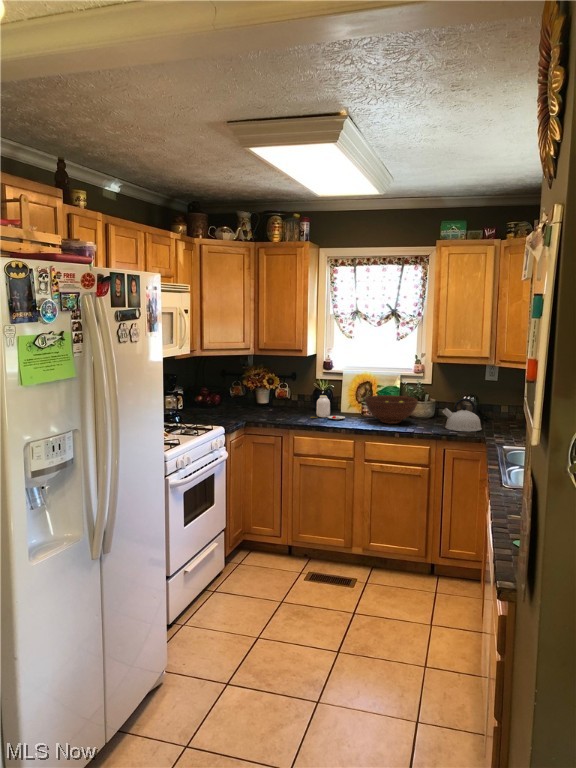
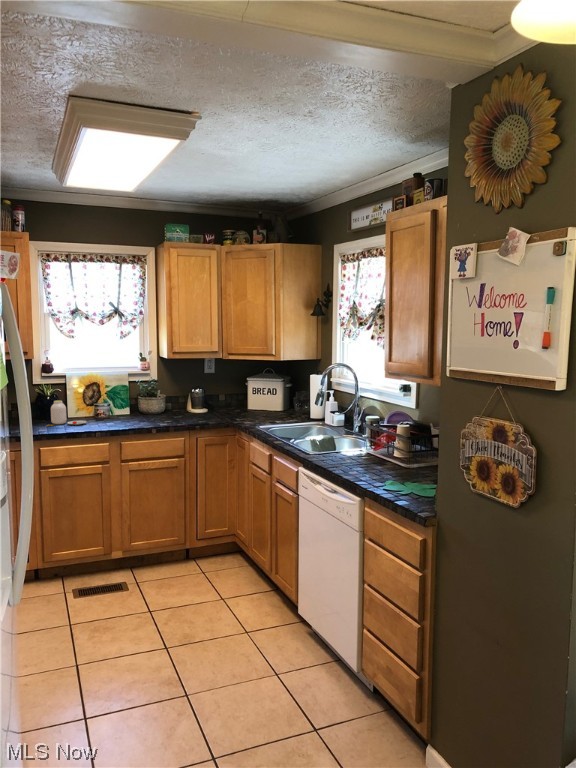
fruit bowl: present [365,395,417,424] -> none [107,394,160,422]
kettle: present [443,398,482,432] -> none [186,391,220,421]

